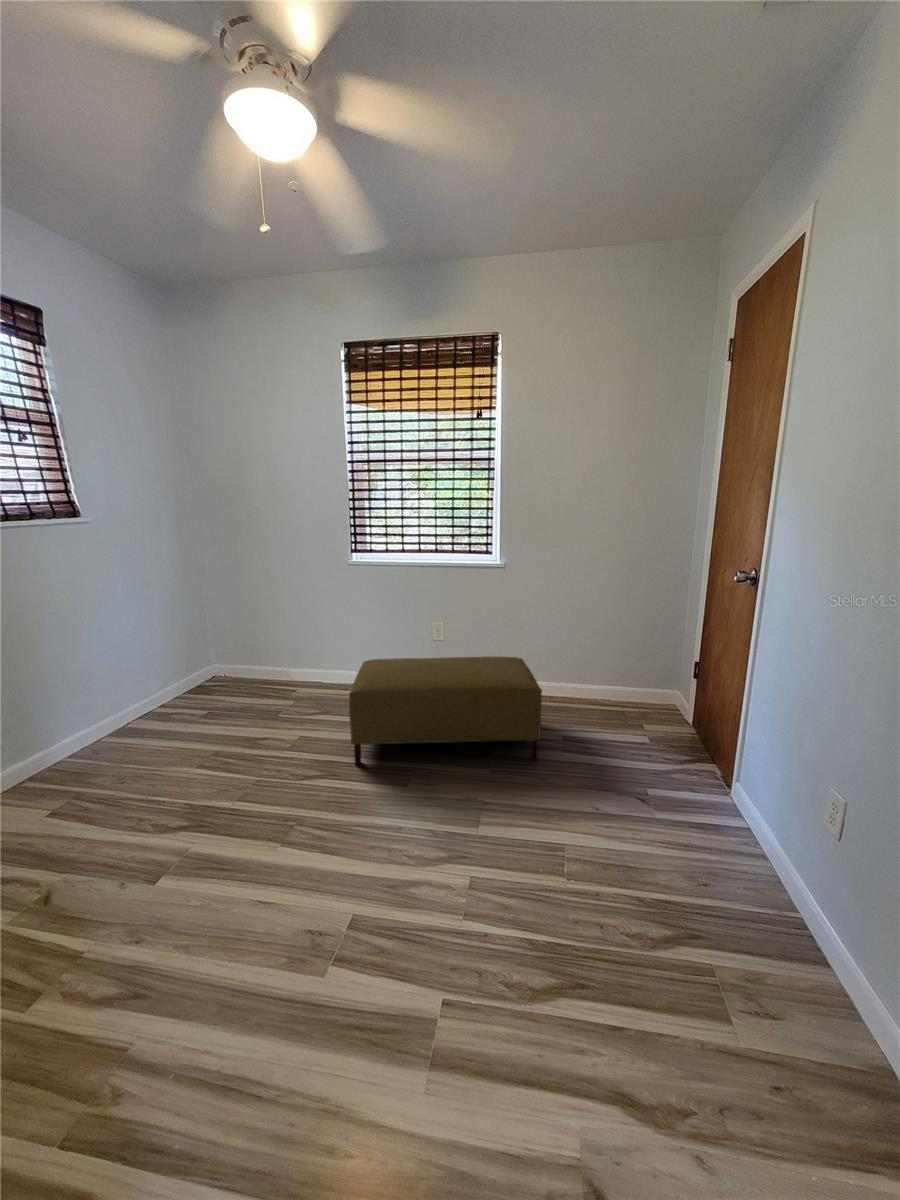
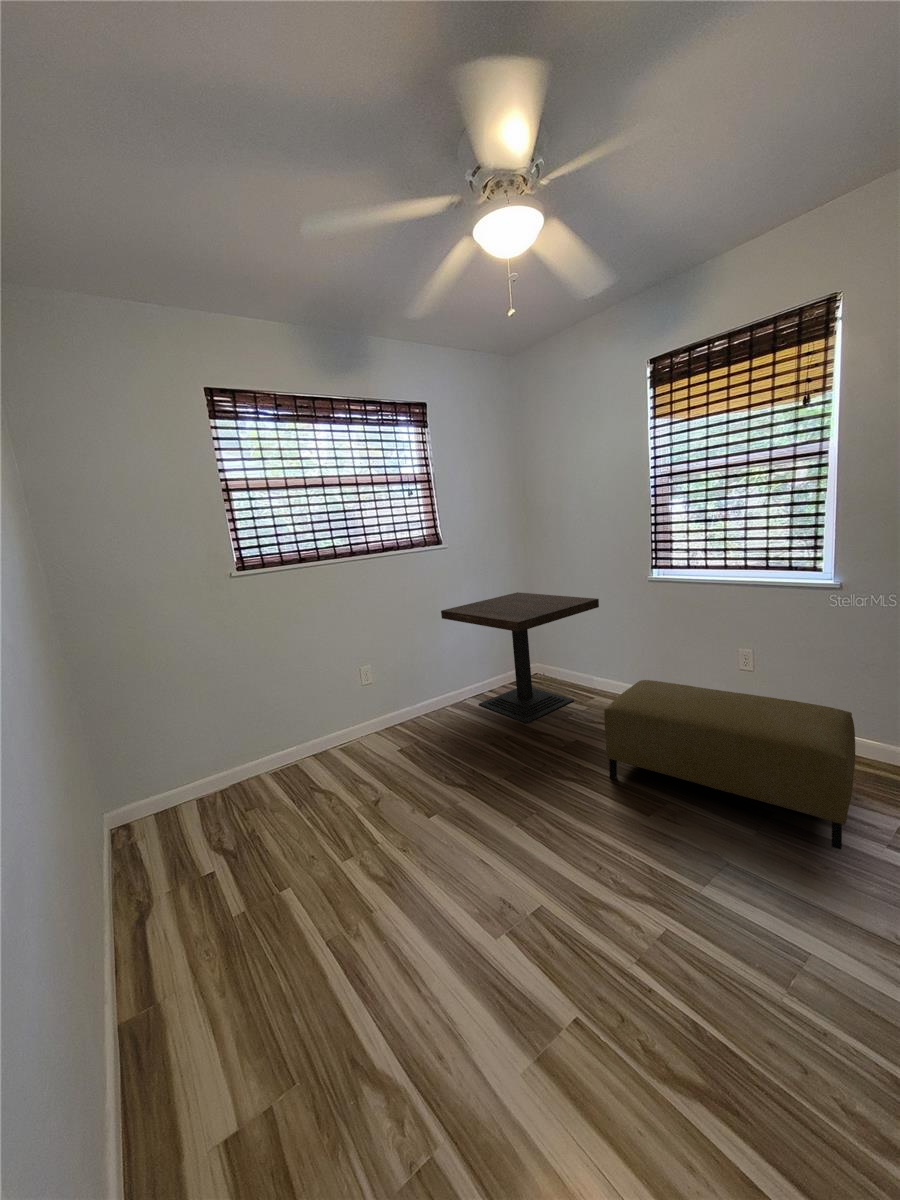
side table: none [84,581,303,736] -> present [441,592,599,723]

